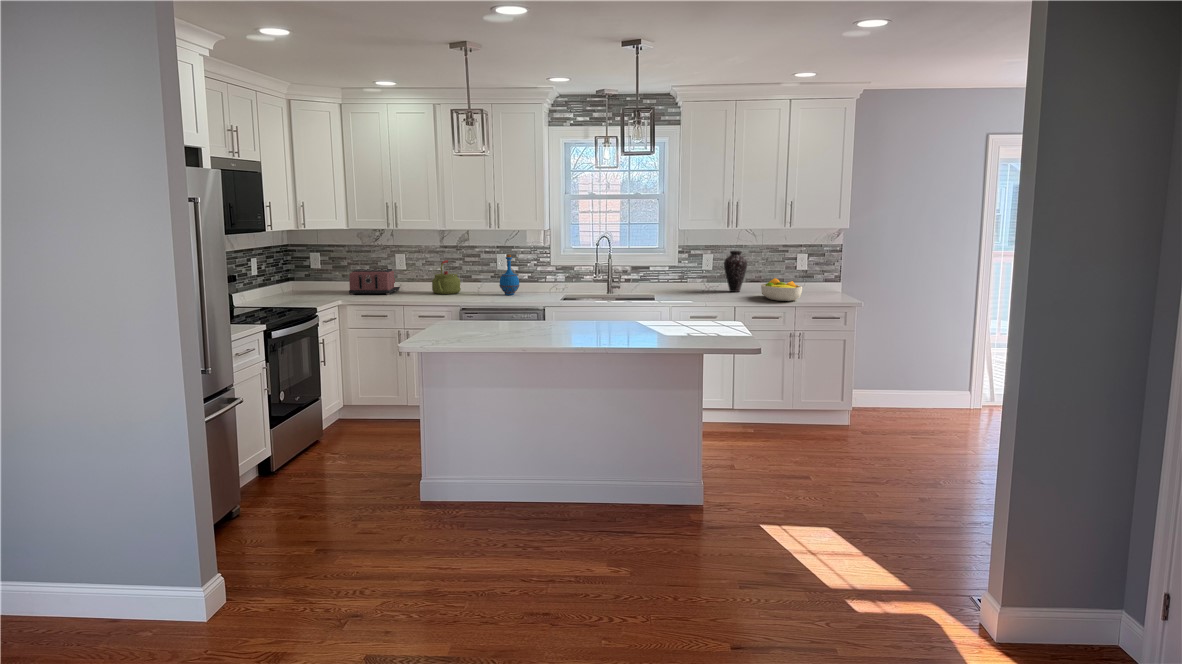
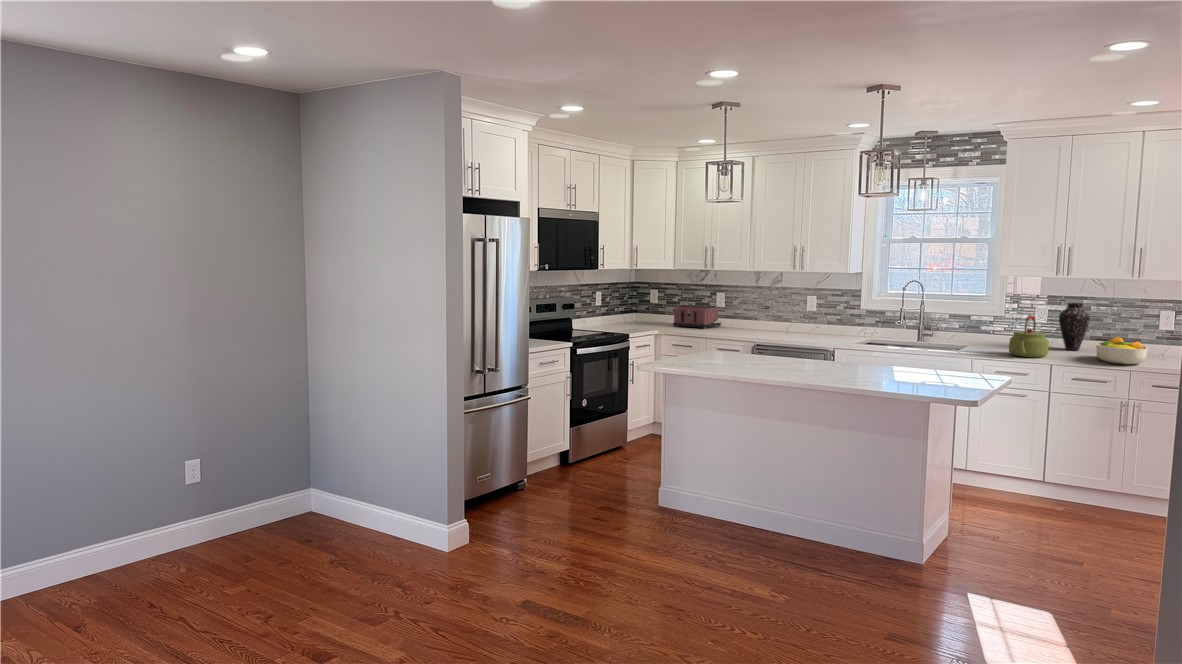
bottle: present [499,255,519,295] -> none [805,297,825,337]
kettle: present [432,260,461,294] -> present [1009,316,1049,357]

